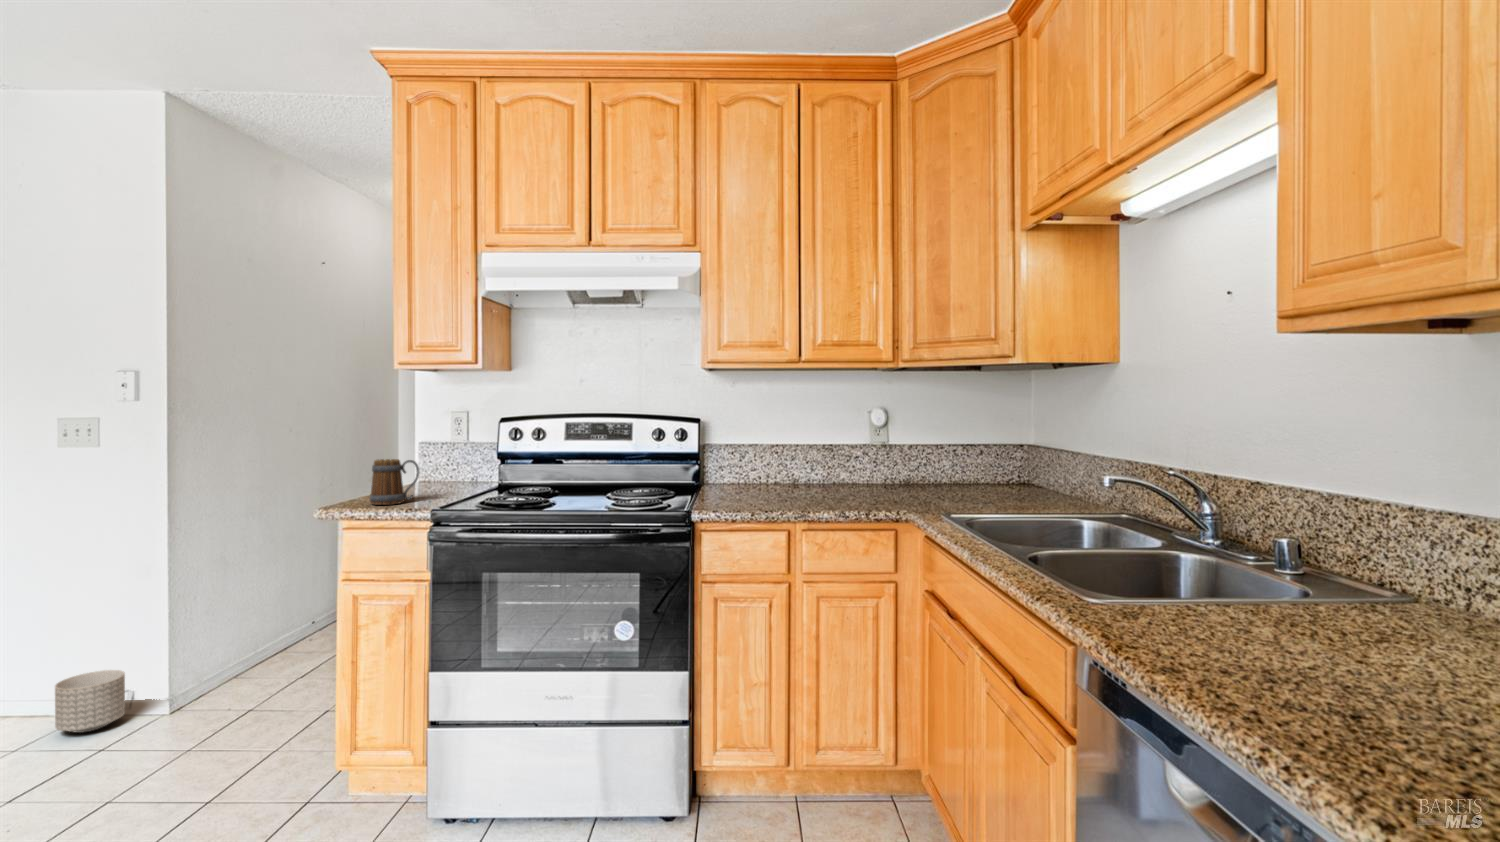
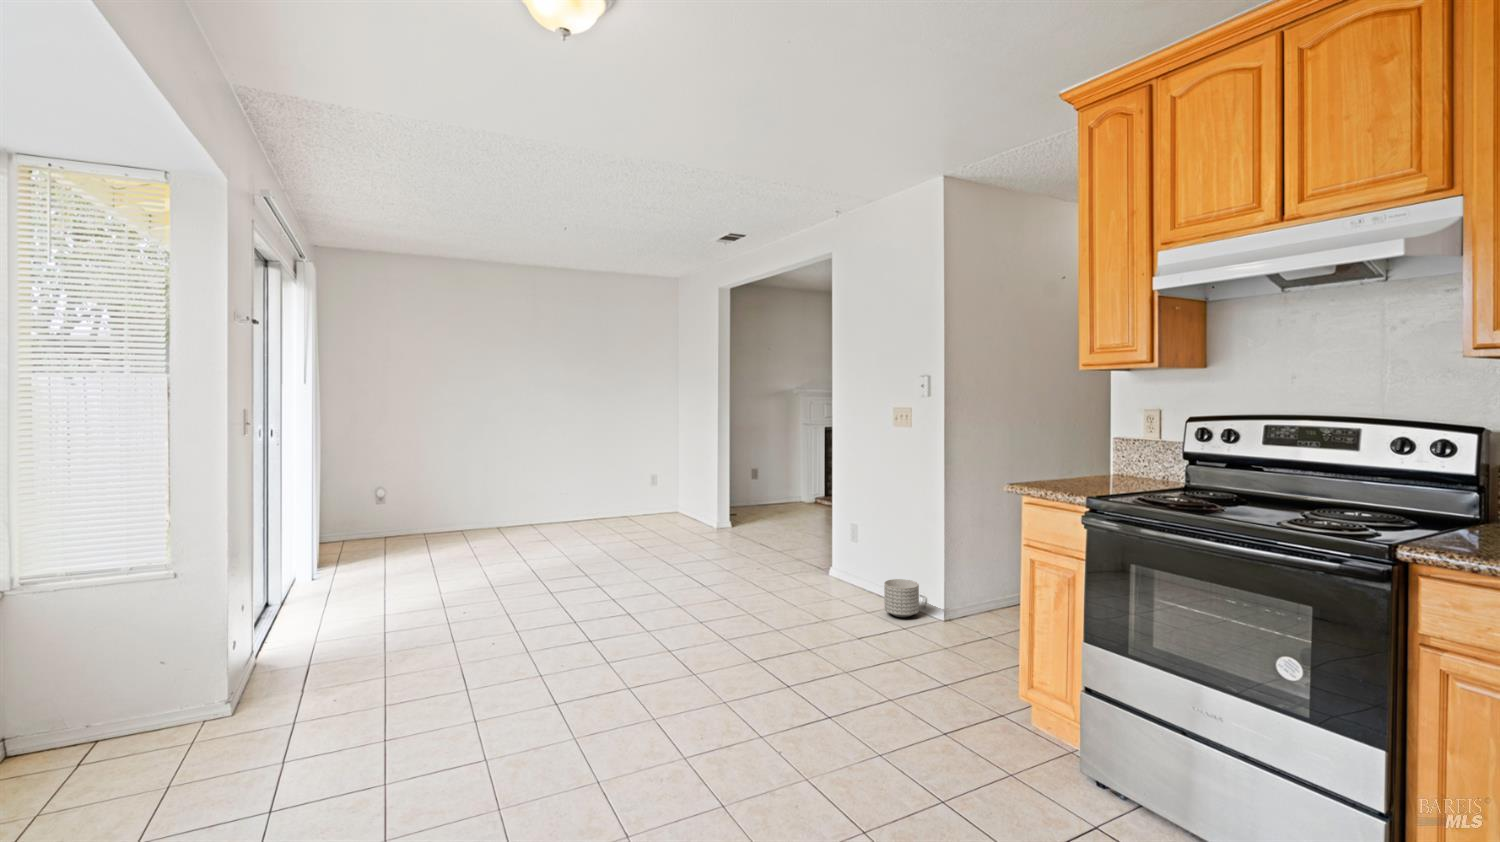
mug: present [370,459,419,505] -> none [1045,452,1088,492]

